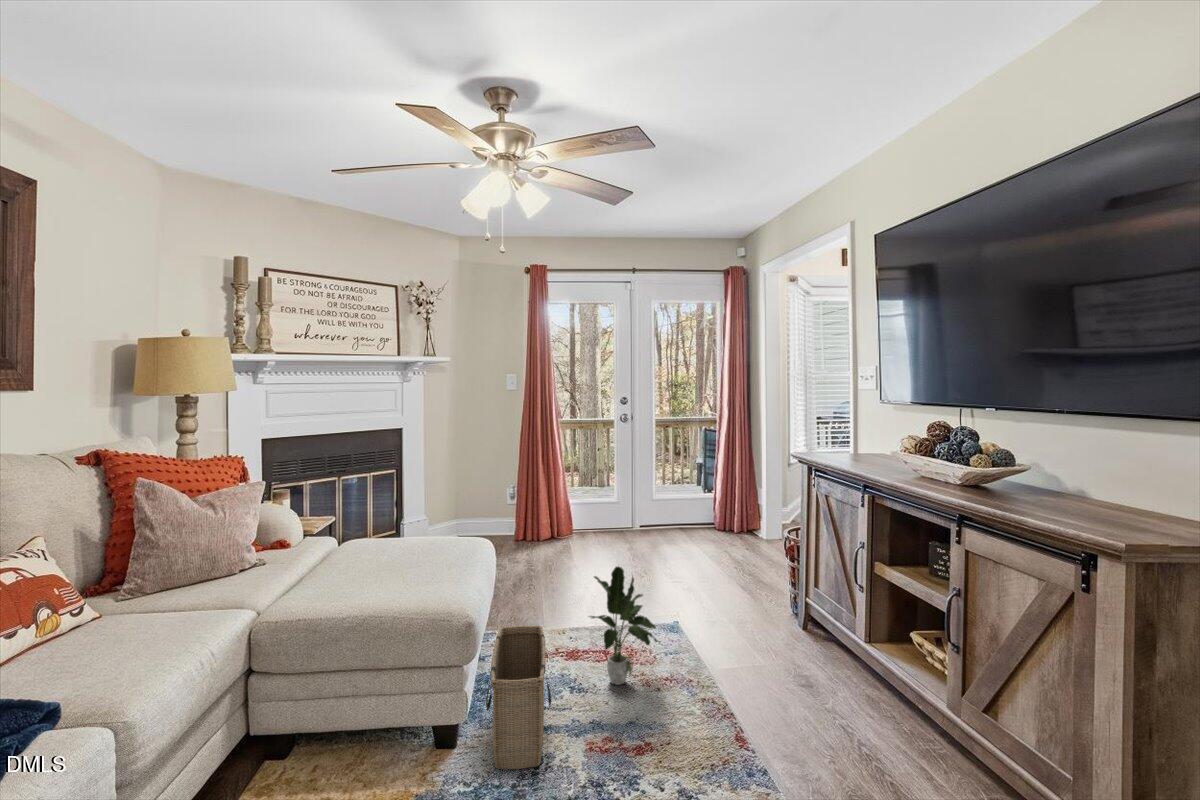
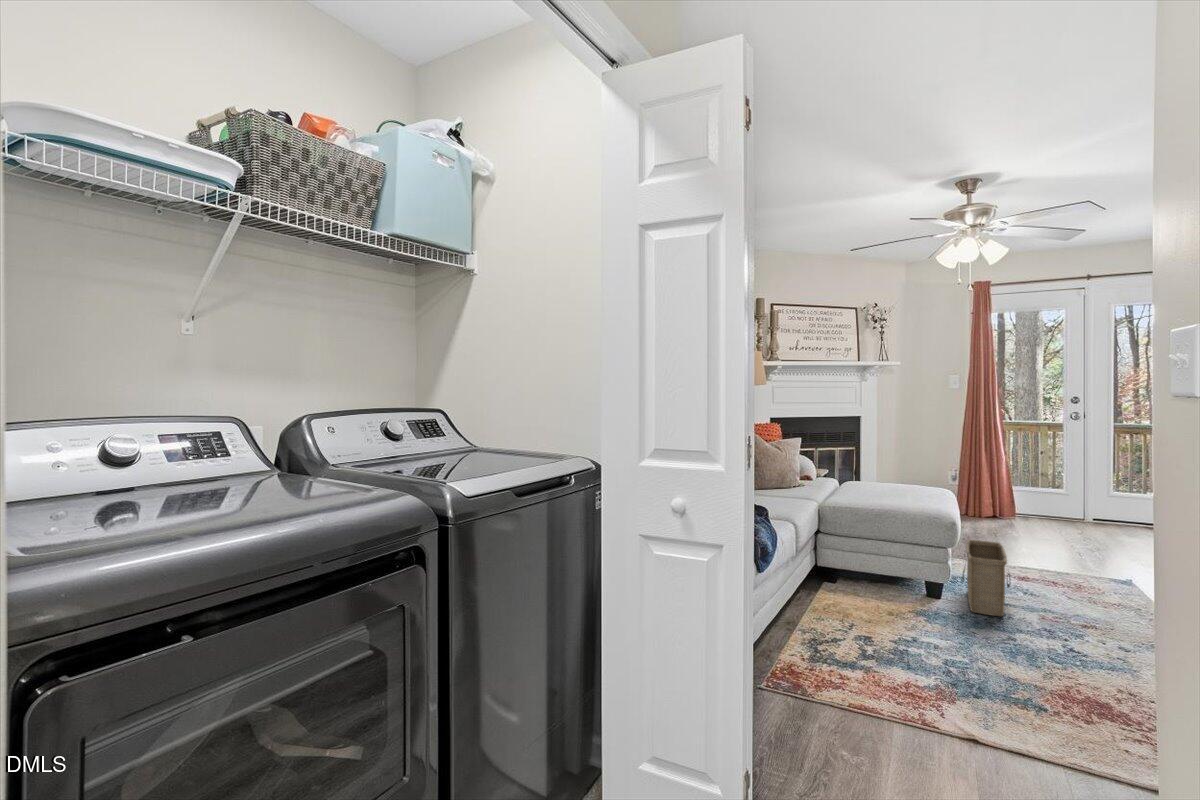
potted plant: present [589,567,660,685] -> none [1038,513,1105,598]

